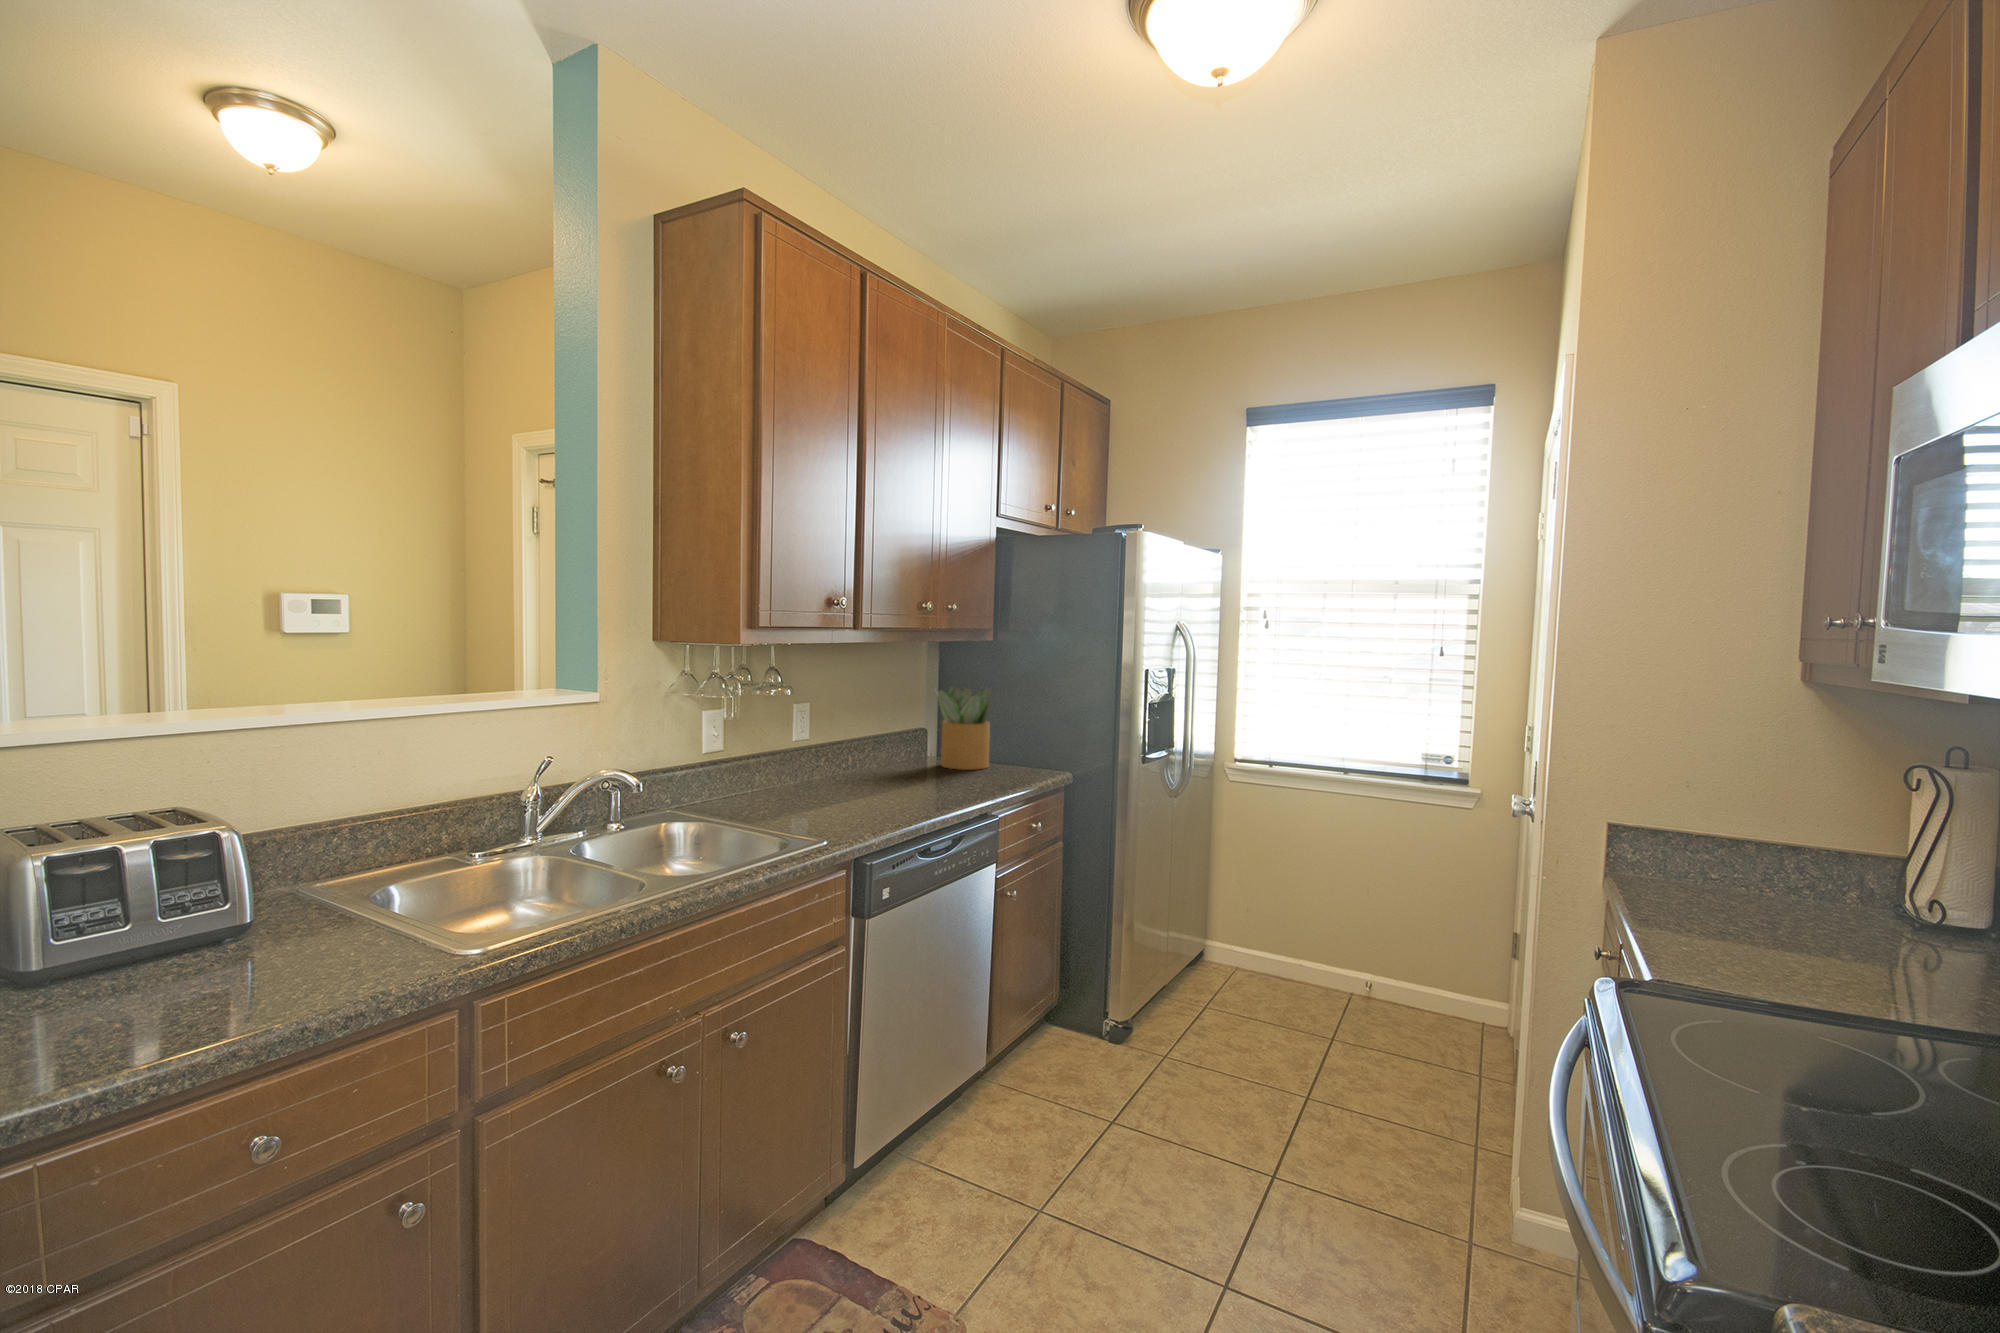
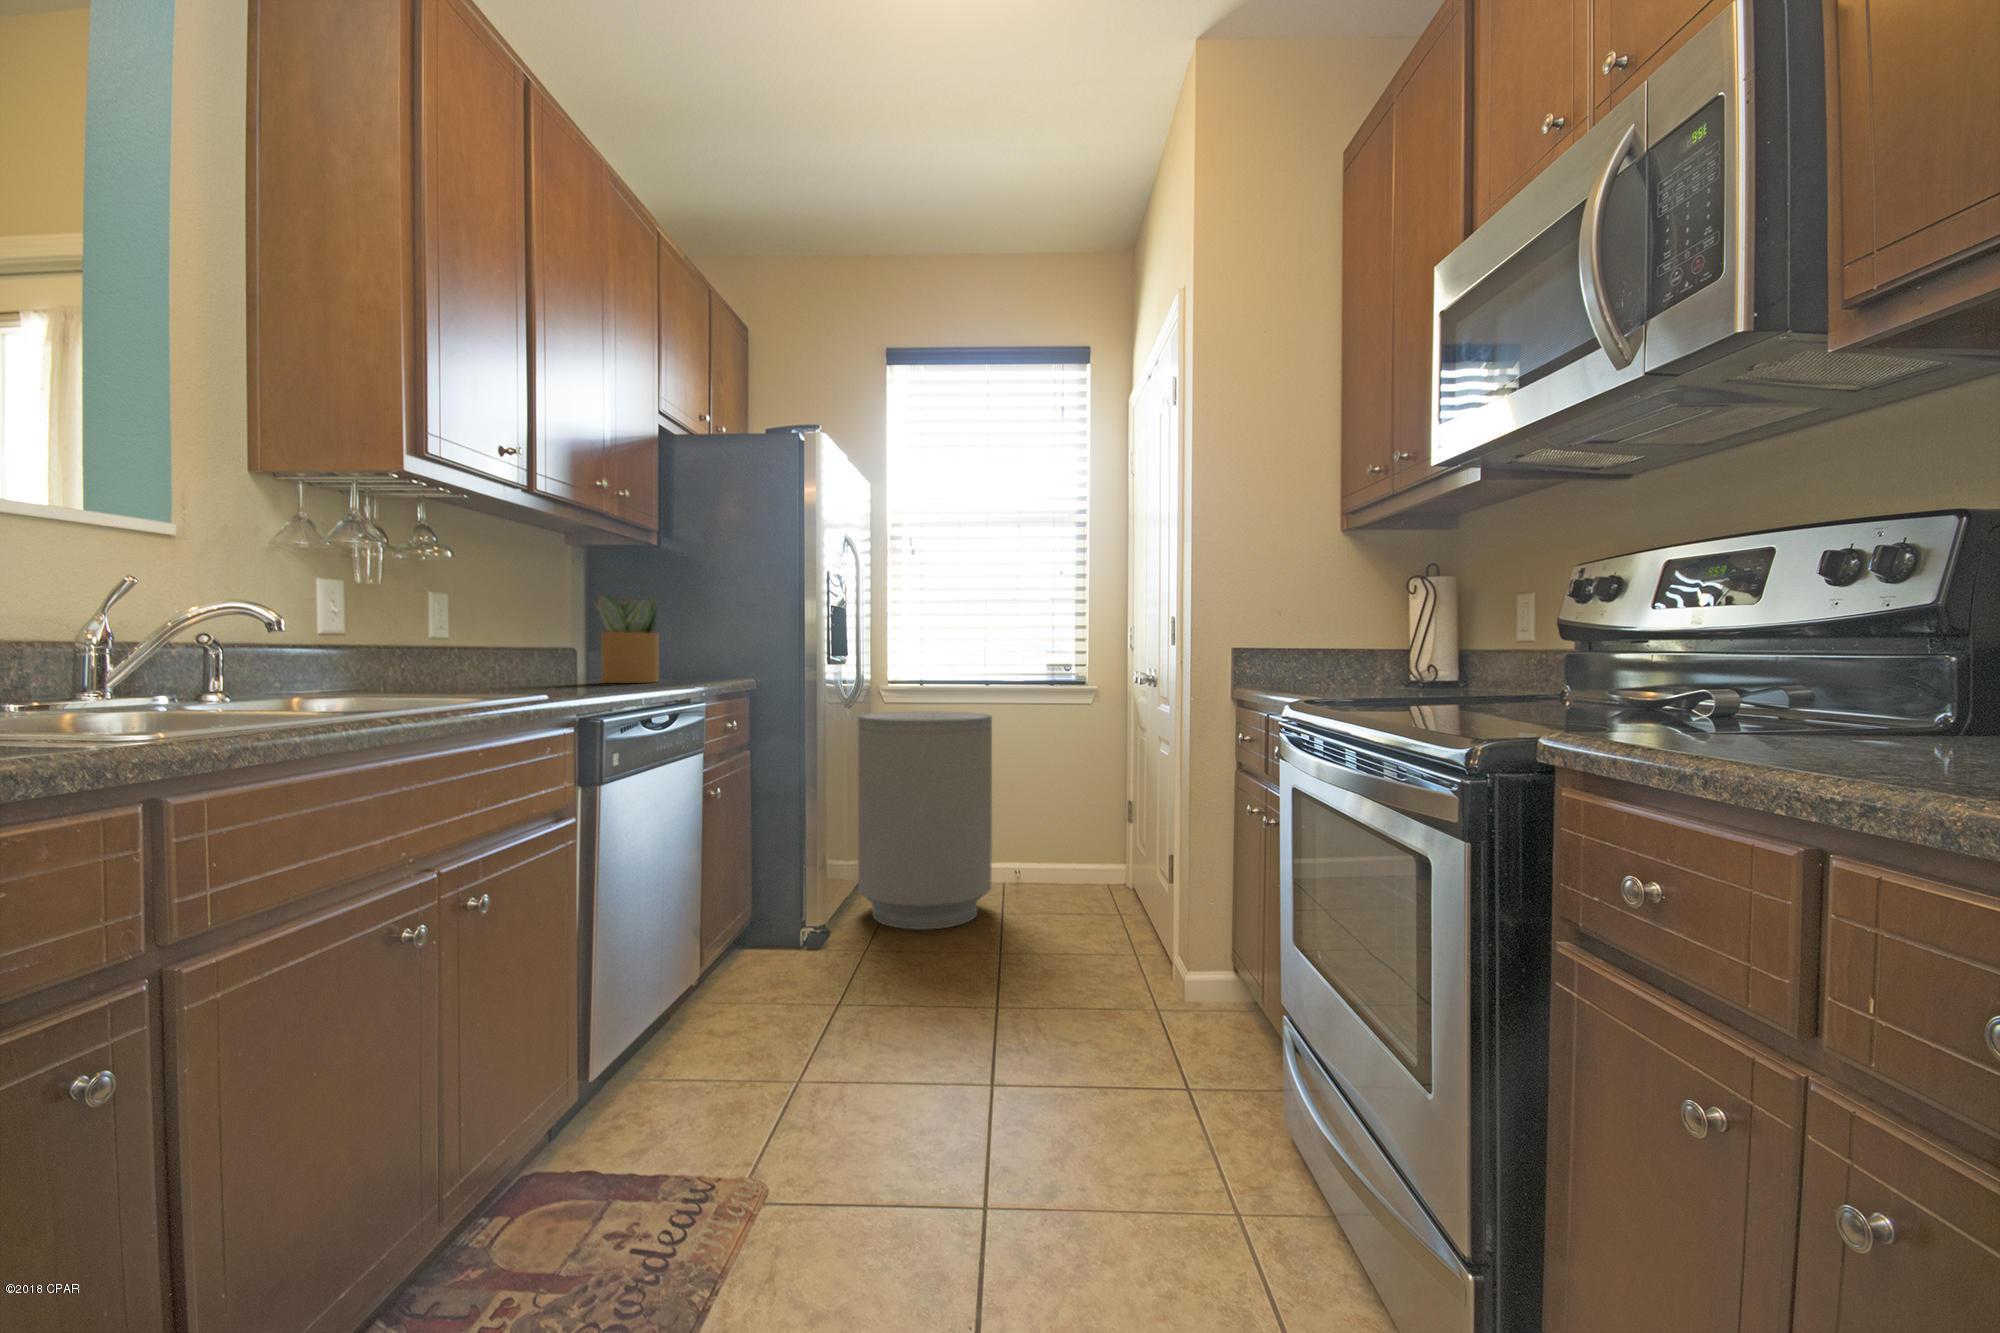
trash can: none [1176,797,1331,1046] -> present [858,711,992,929]

